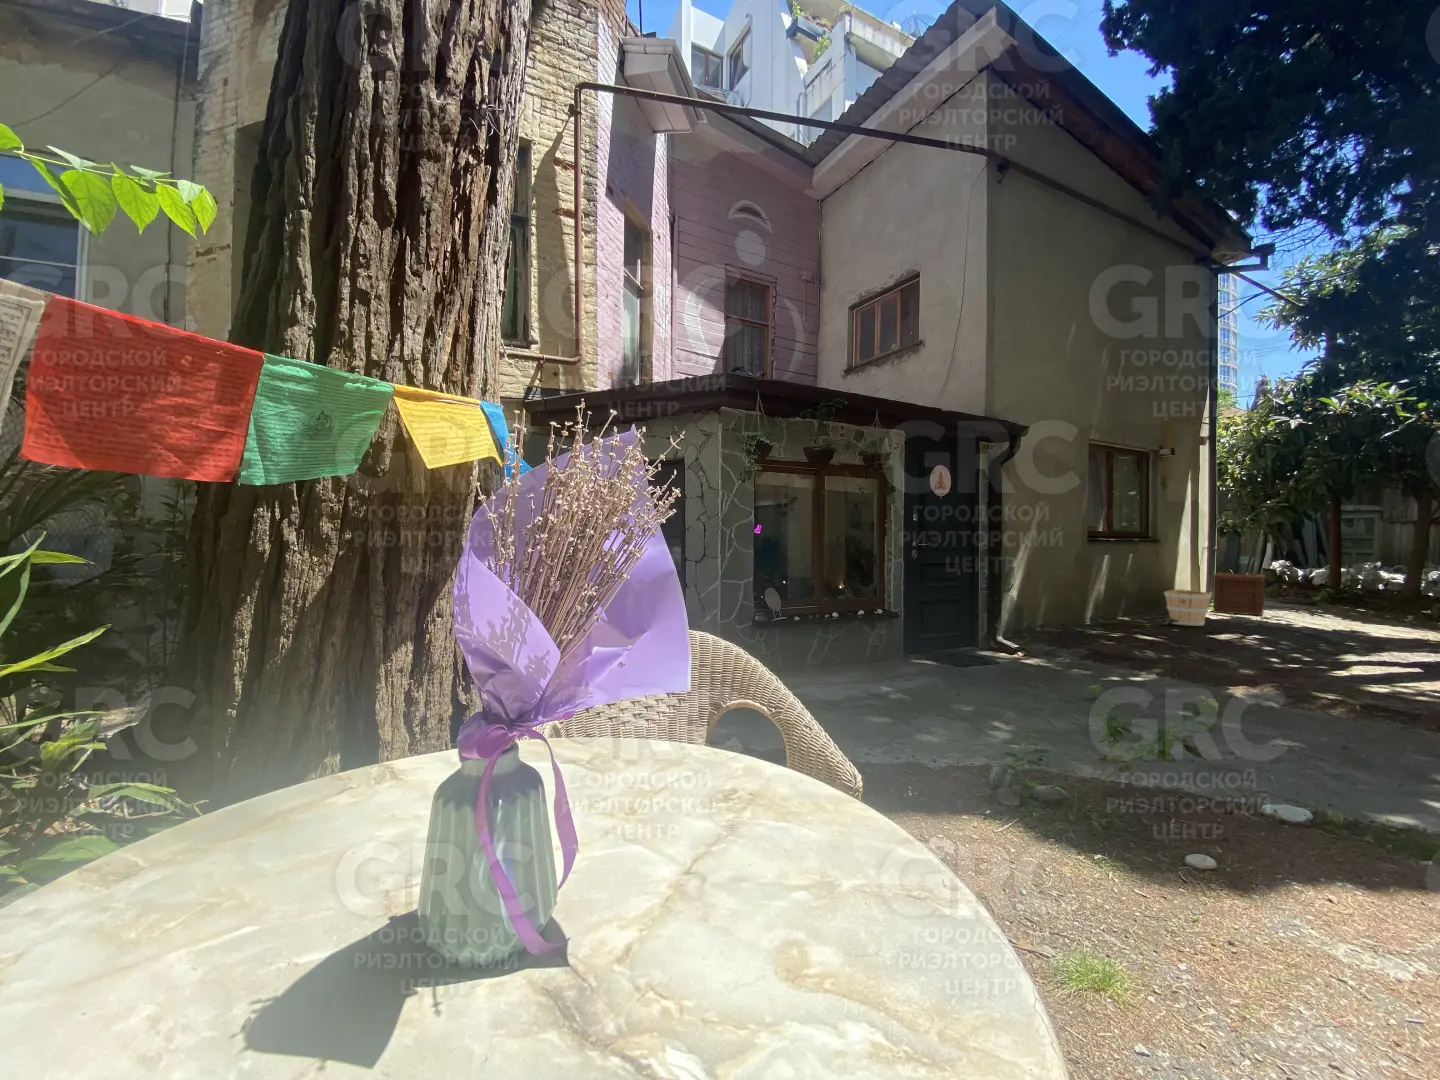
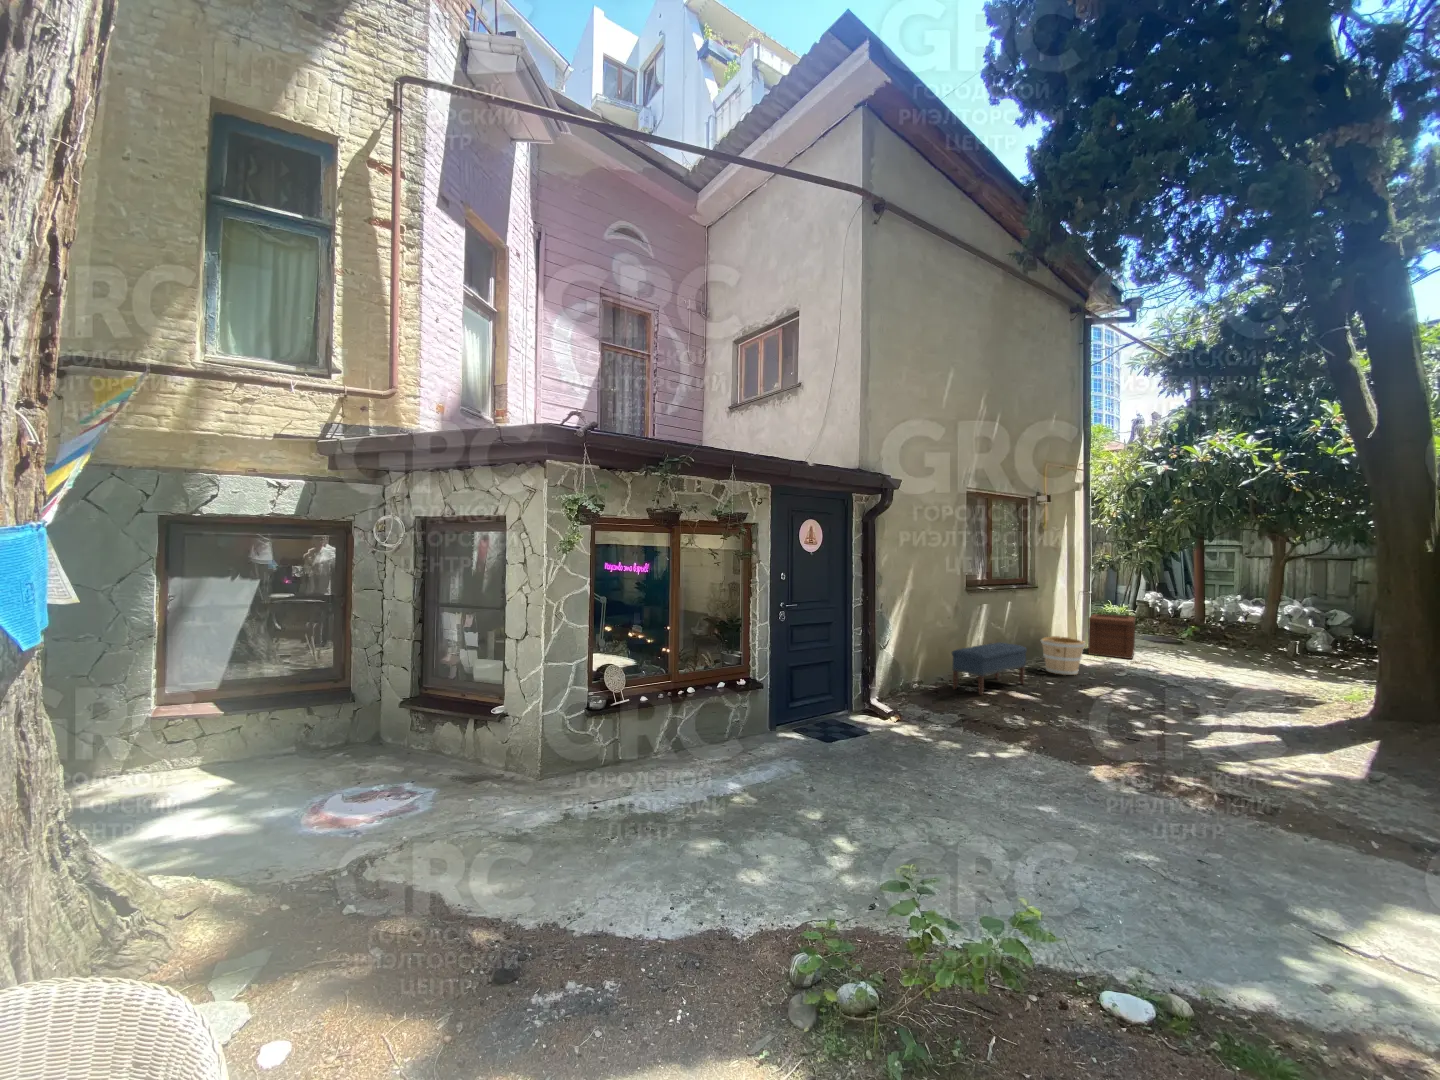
bench: none [1075,592,1152,638] -> present [952,643,1027,695]

